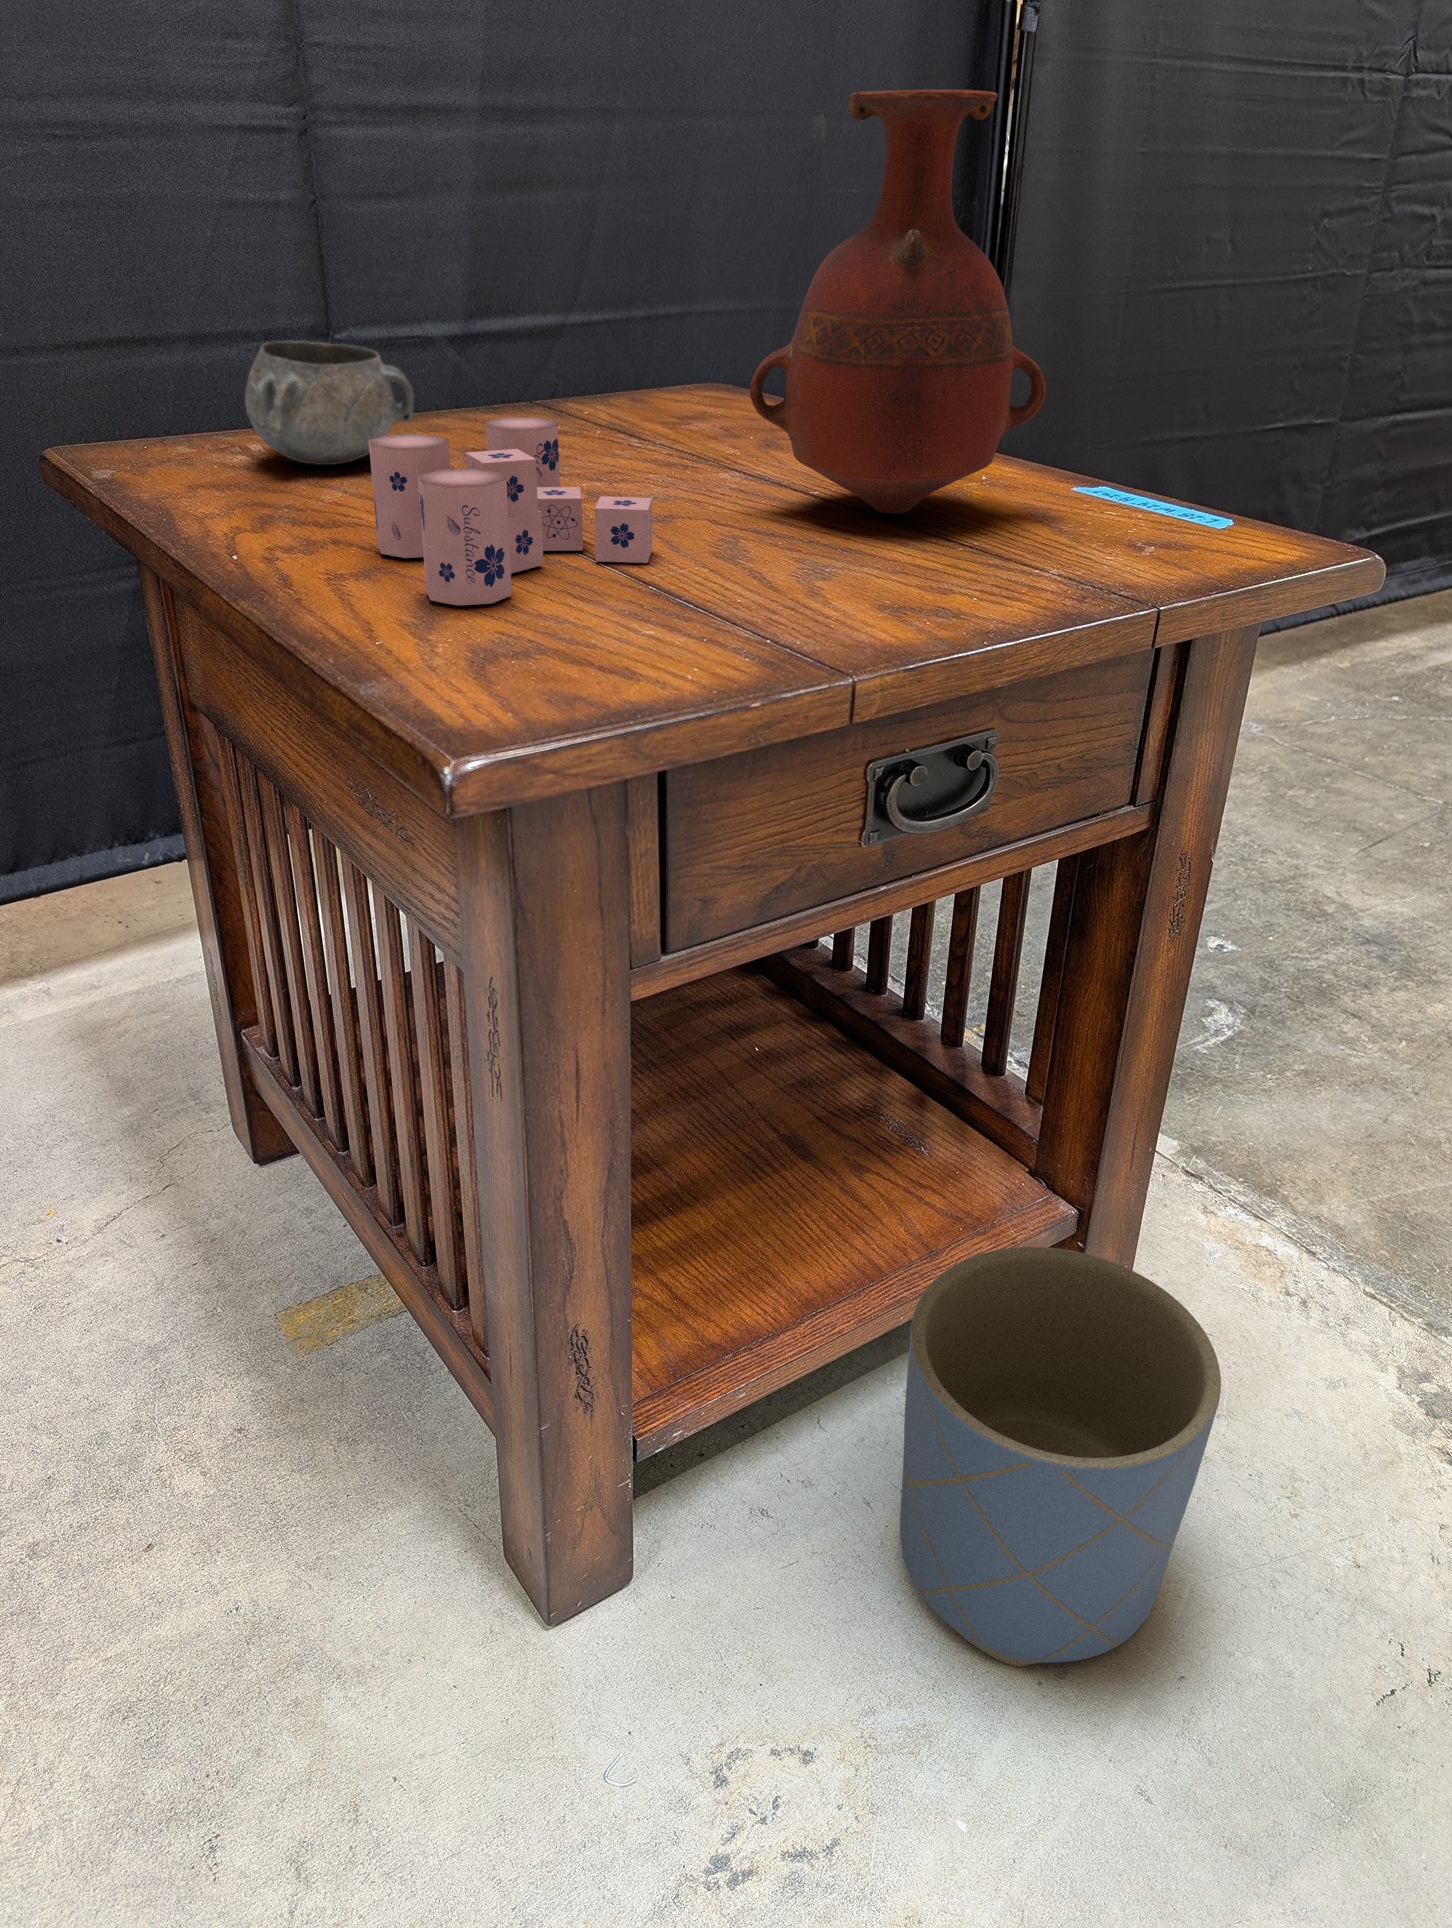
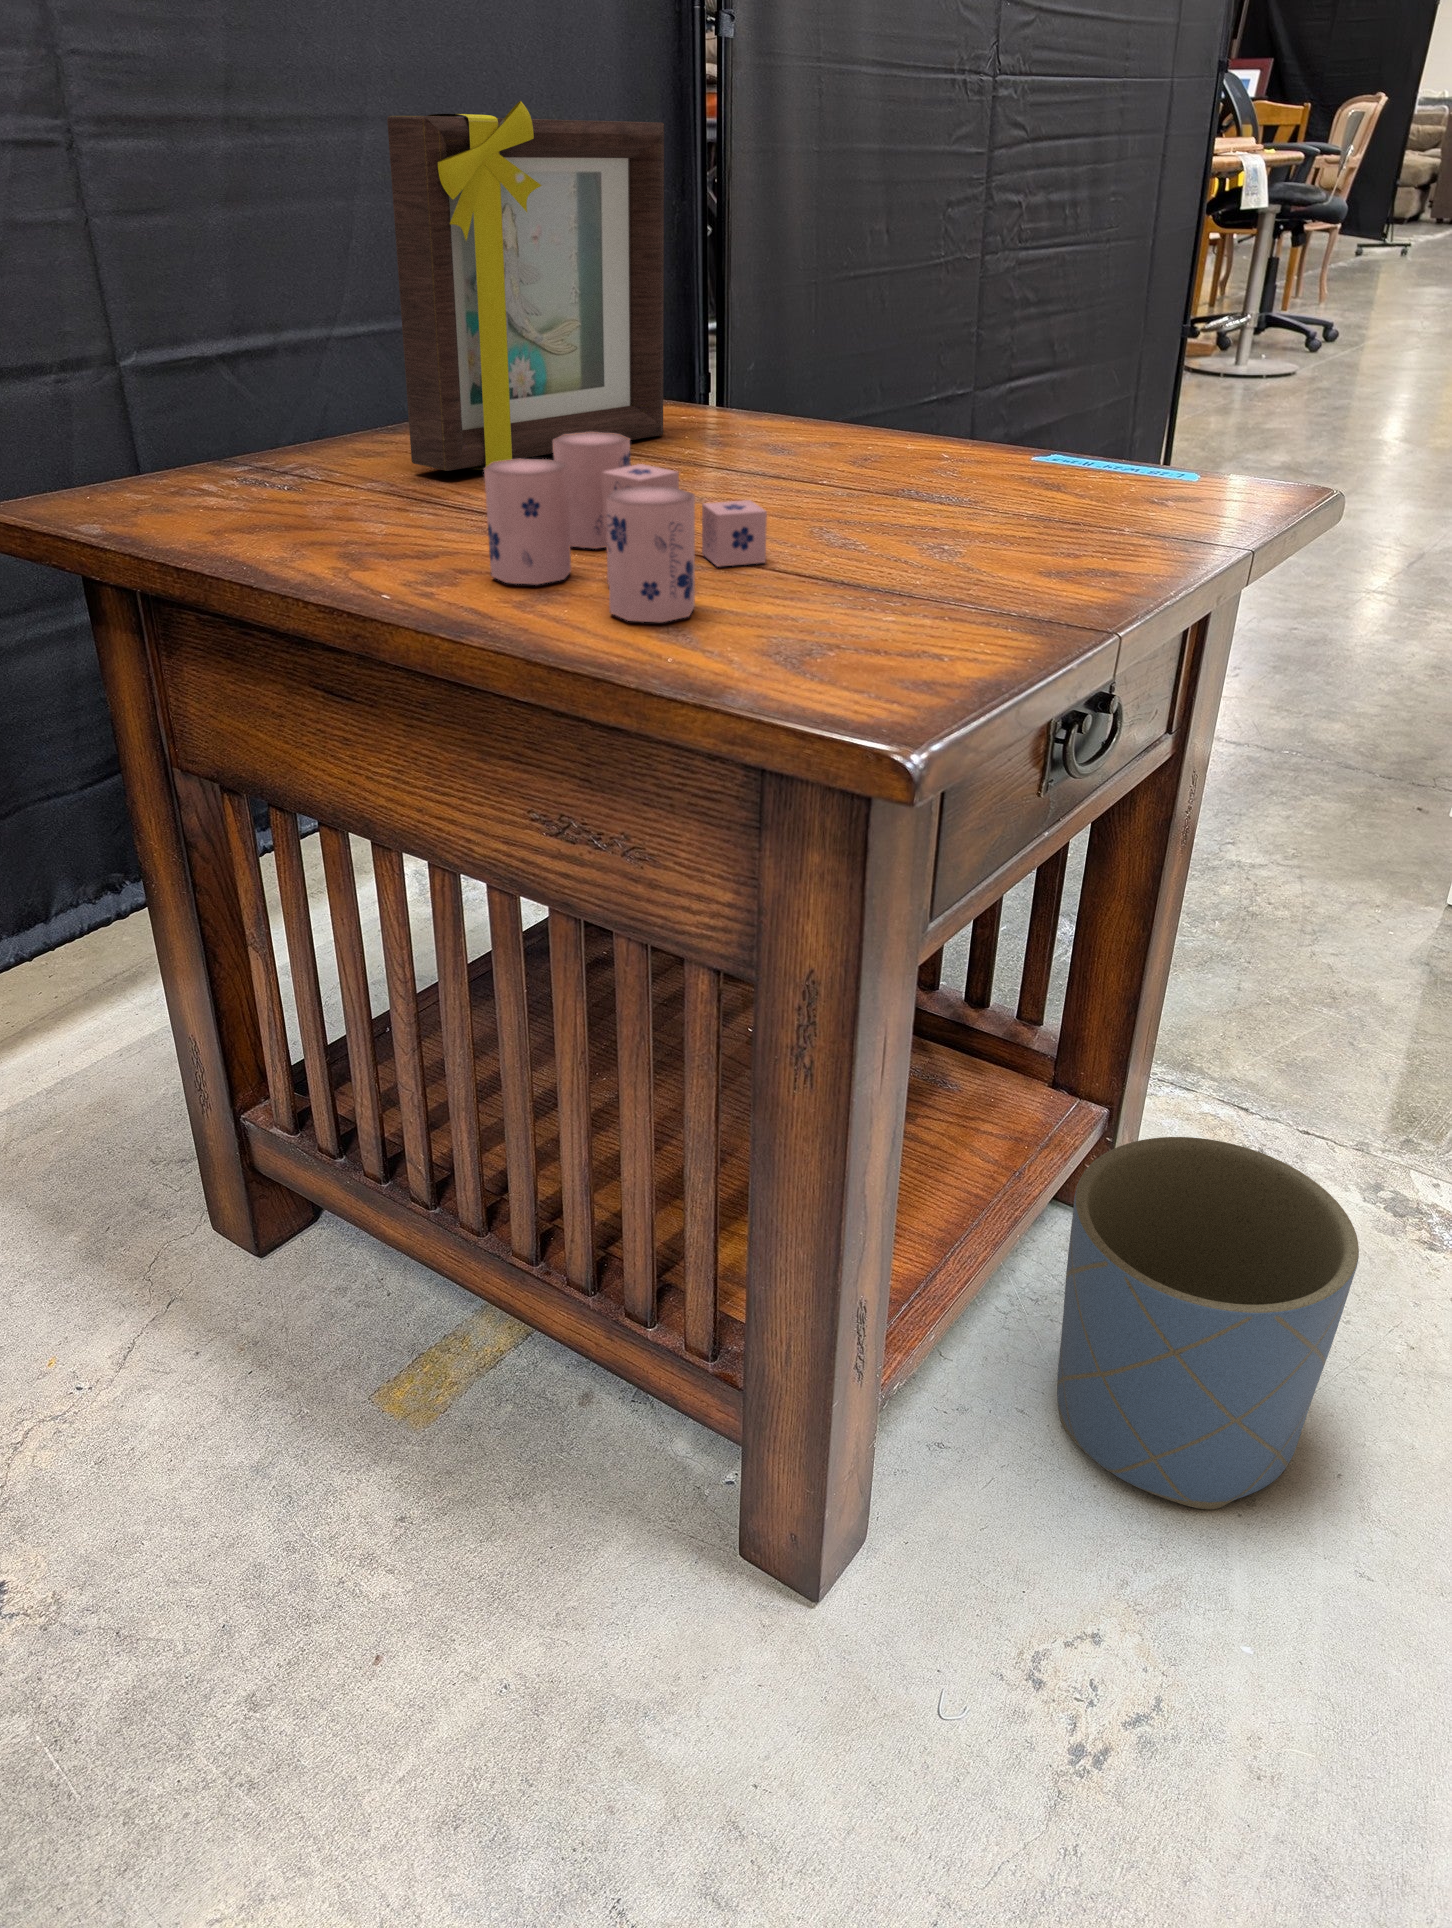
picture frame: none [451,89,763,451] -> present [387,101,664,471]
vase: present [750,89,1046,514] -> none [775,98,1032,495]
decorative bowl: present [245,341,414,465] -> none [197,375,379,503]

